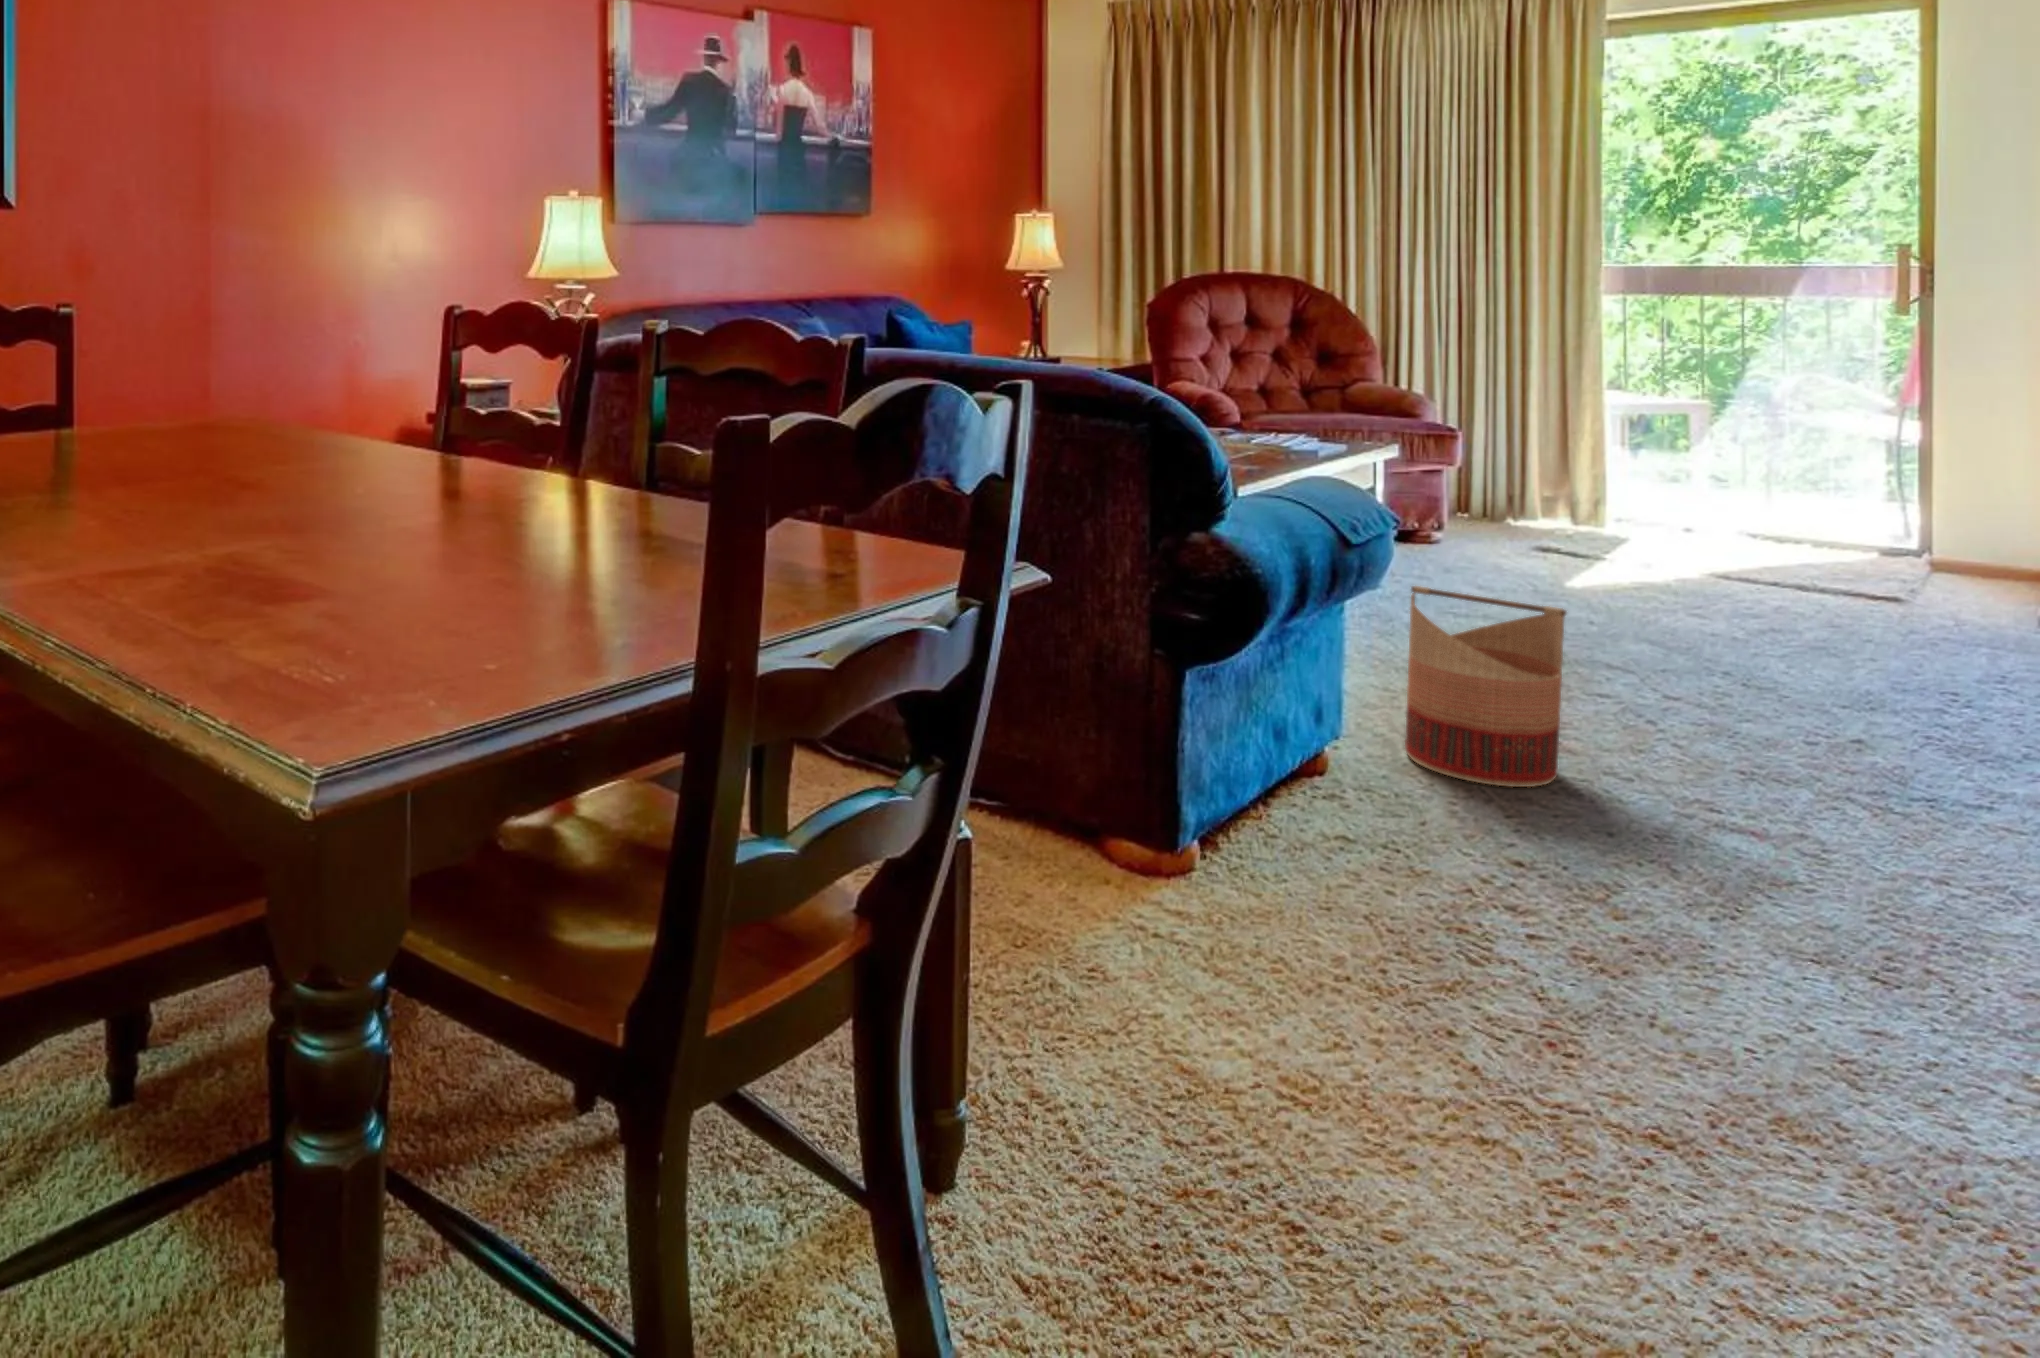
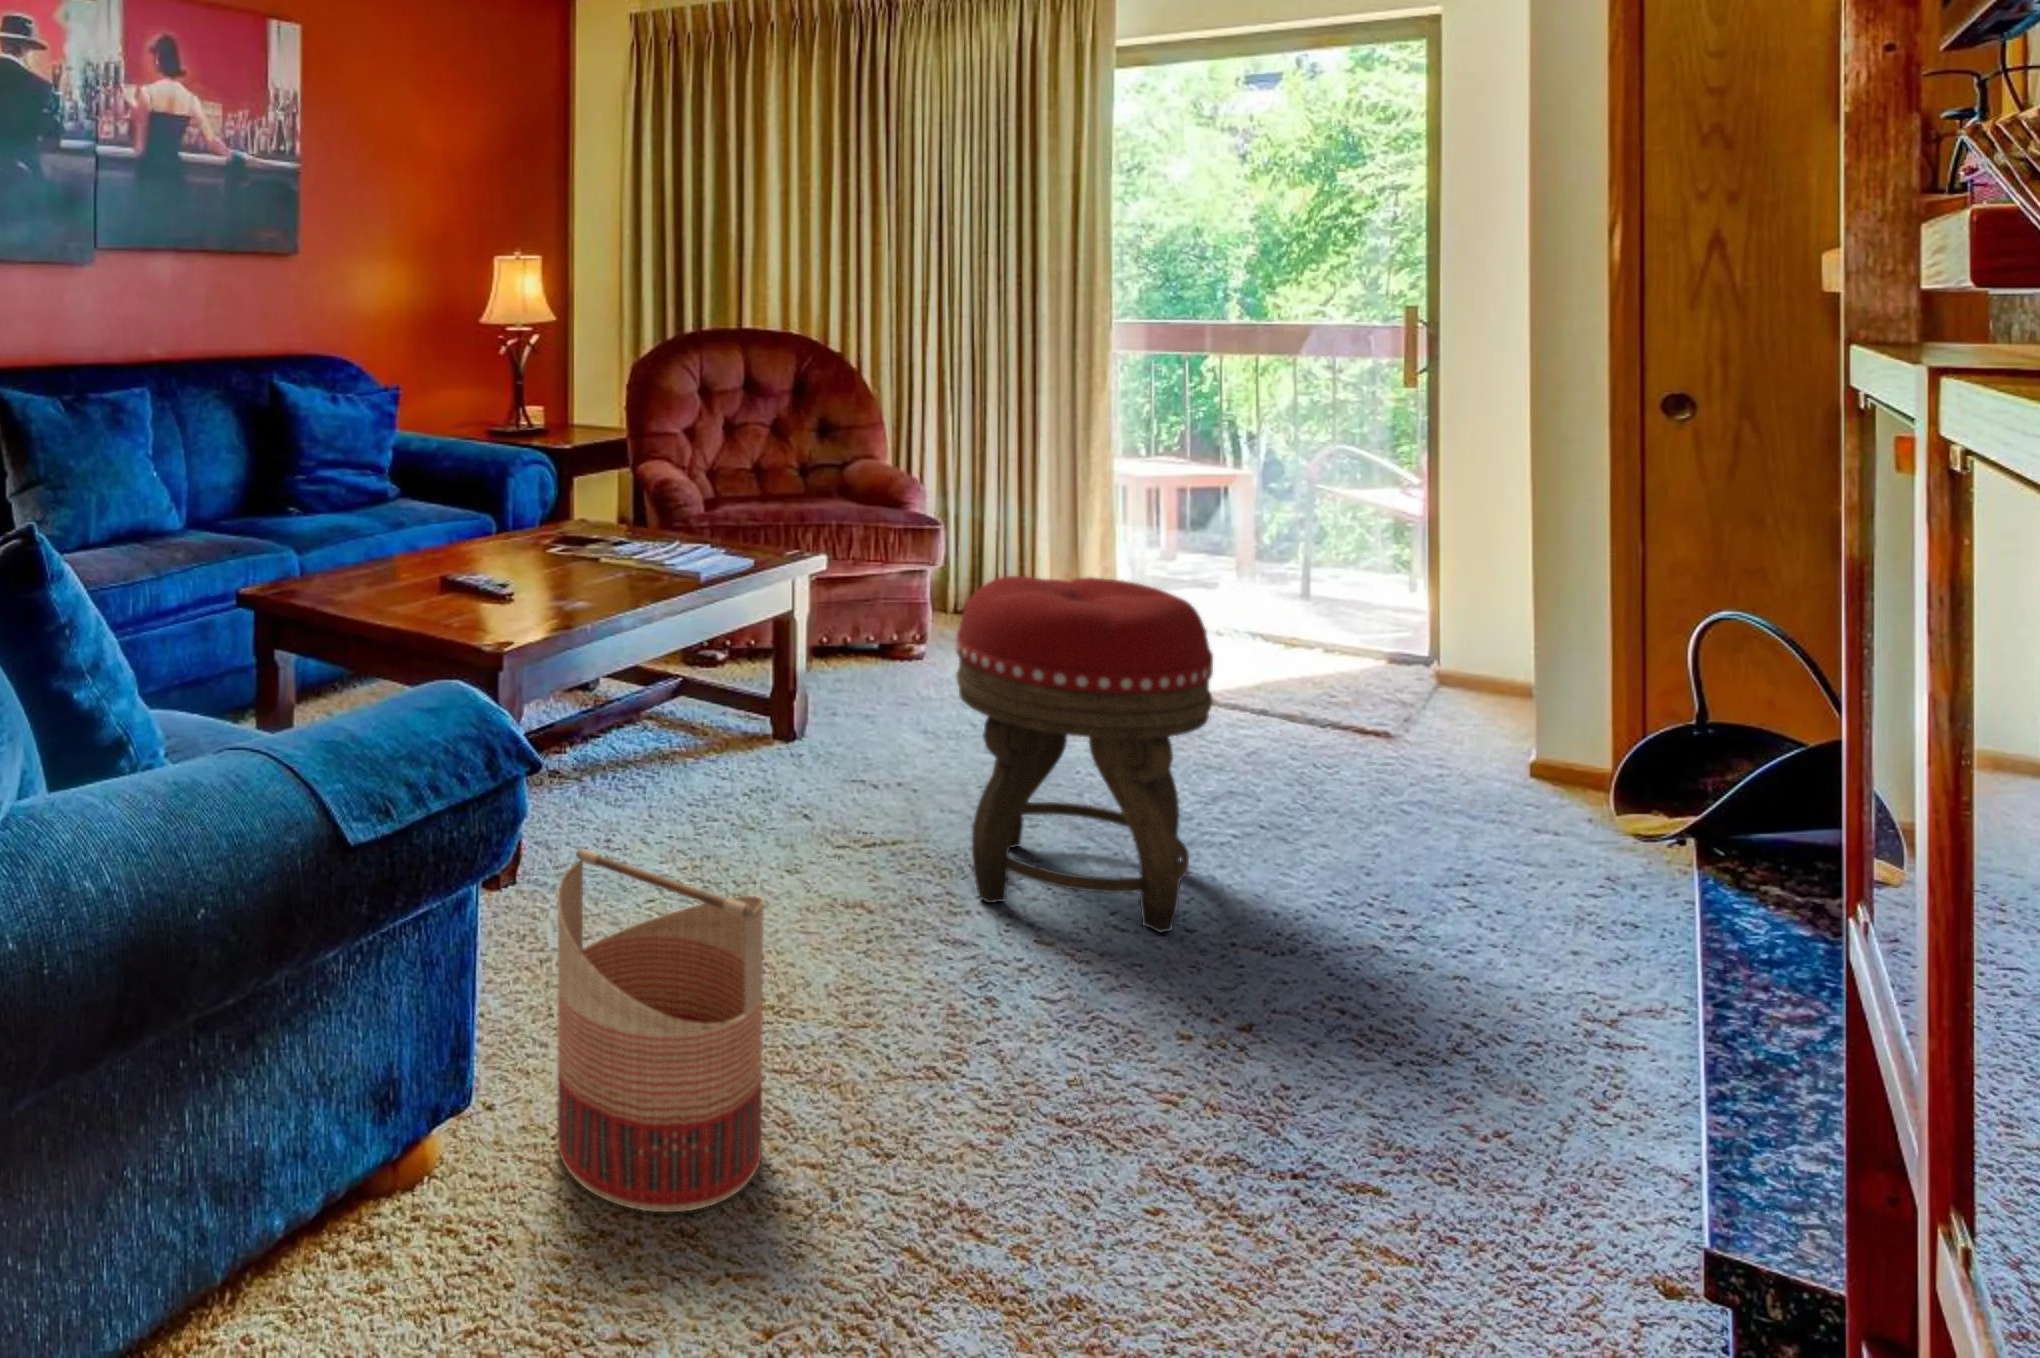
footstool: none [1576,447,1806,693] -> present [956,576,1213,932]

